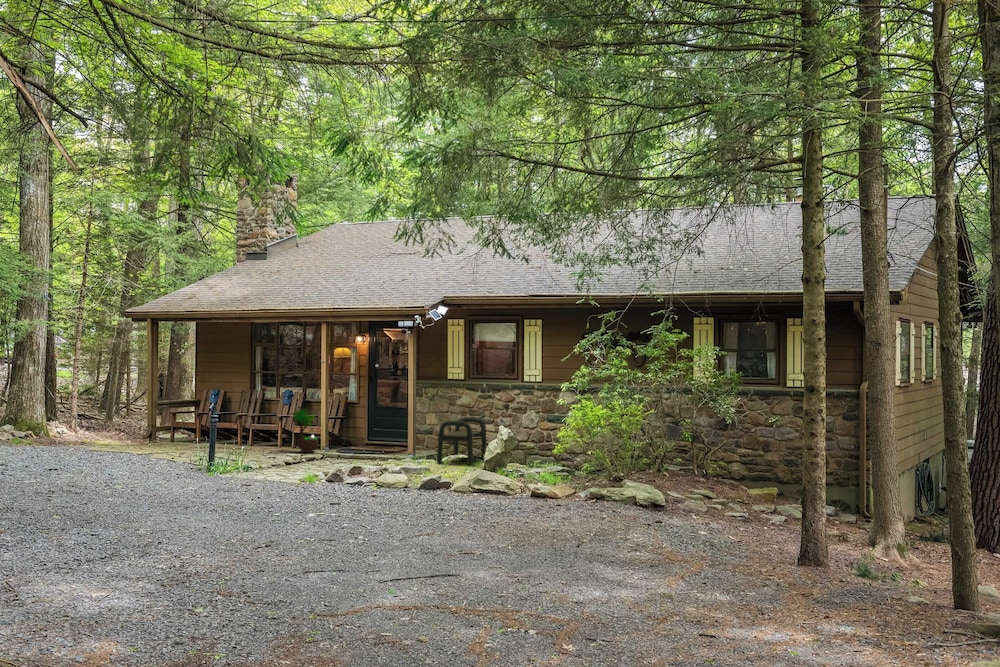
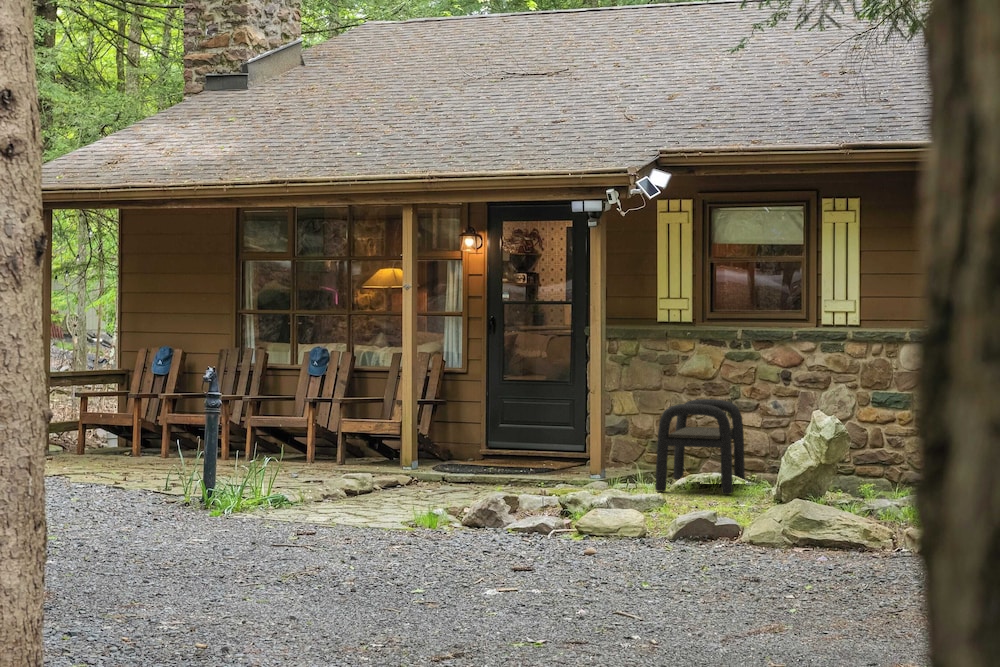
potted tree: present [293,410,319,452] -> none [339,375,396,471]

